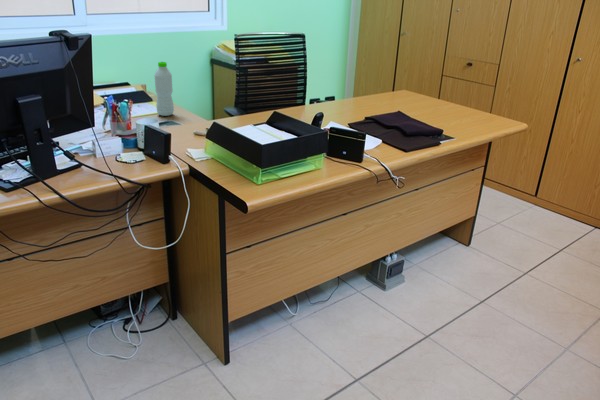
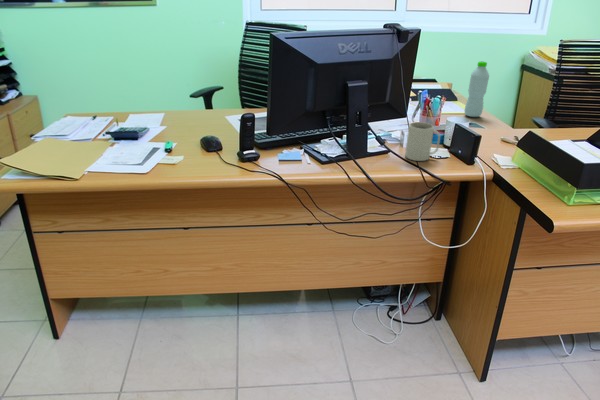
mug: none [95,131,131,170] -> present [405,122,440,161]

